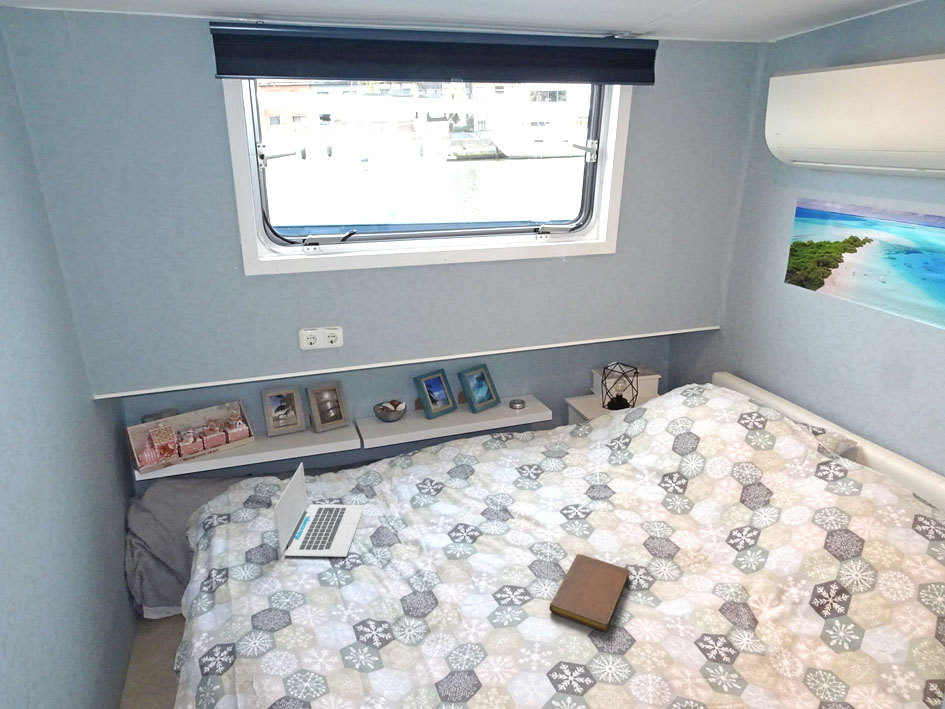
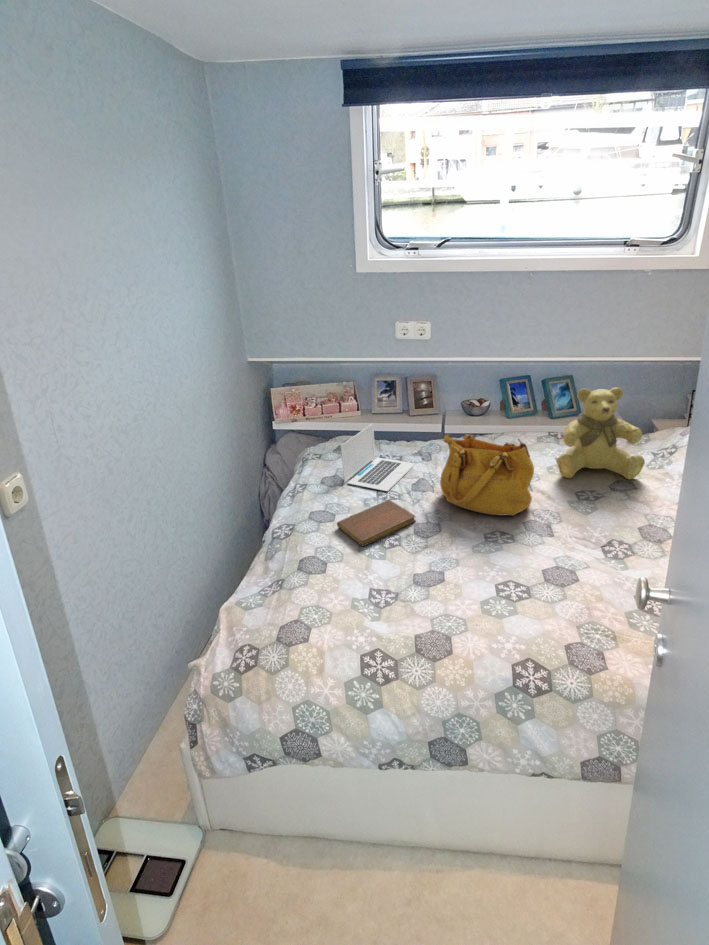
teddy bear: none [528,392,607,494] -> present [557,387,645,479]
handbag: none [413,467,521,563] -> present [440,434,534,516]
notebook: present [549,554,629,631] -> present [337,500,416,546]

